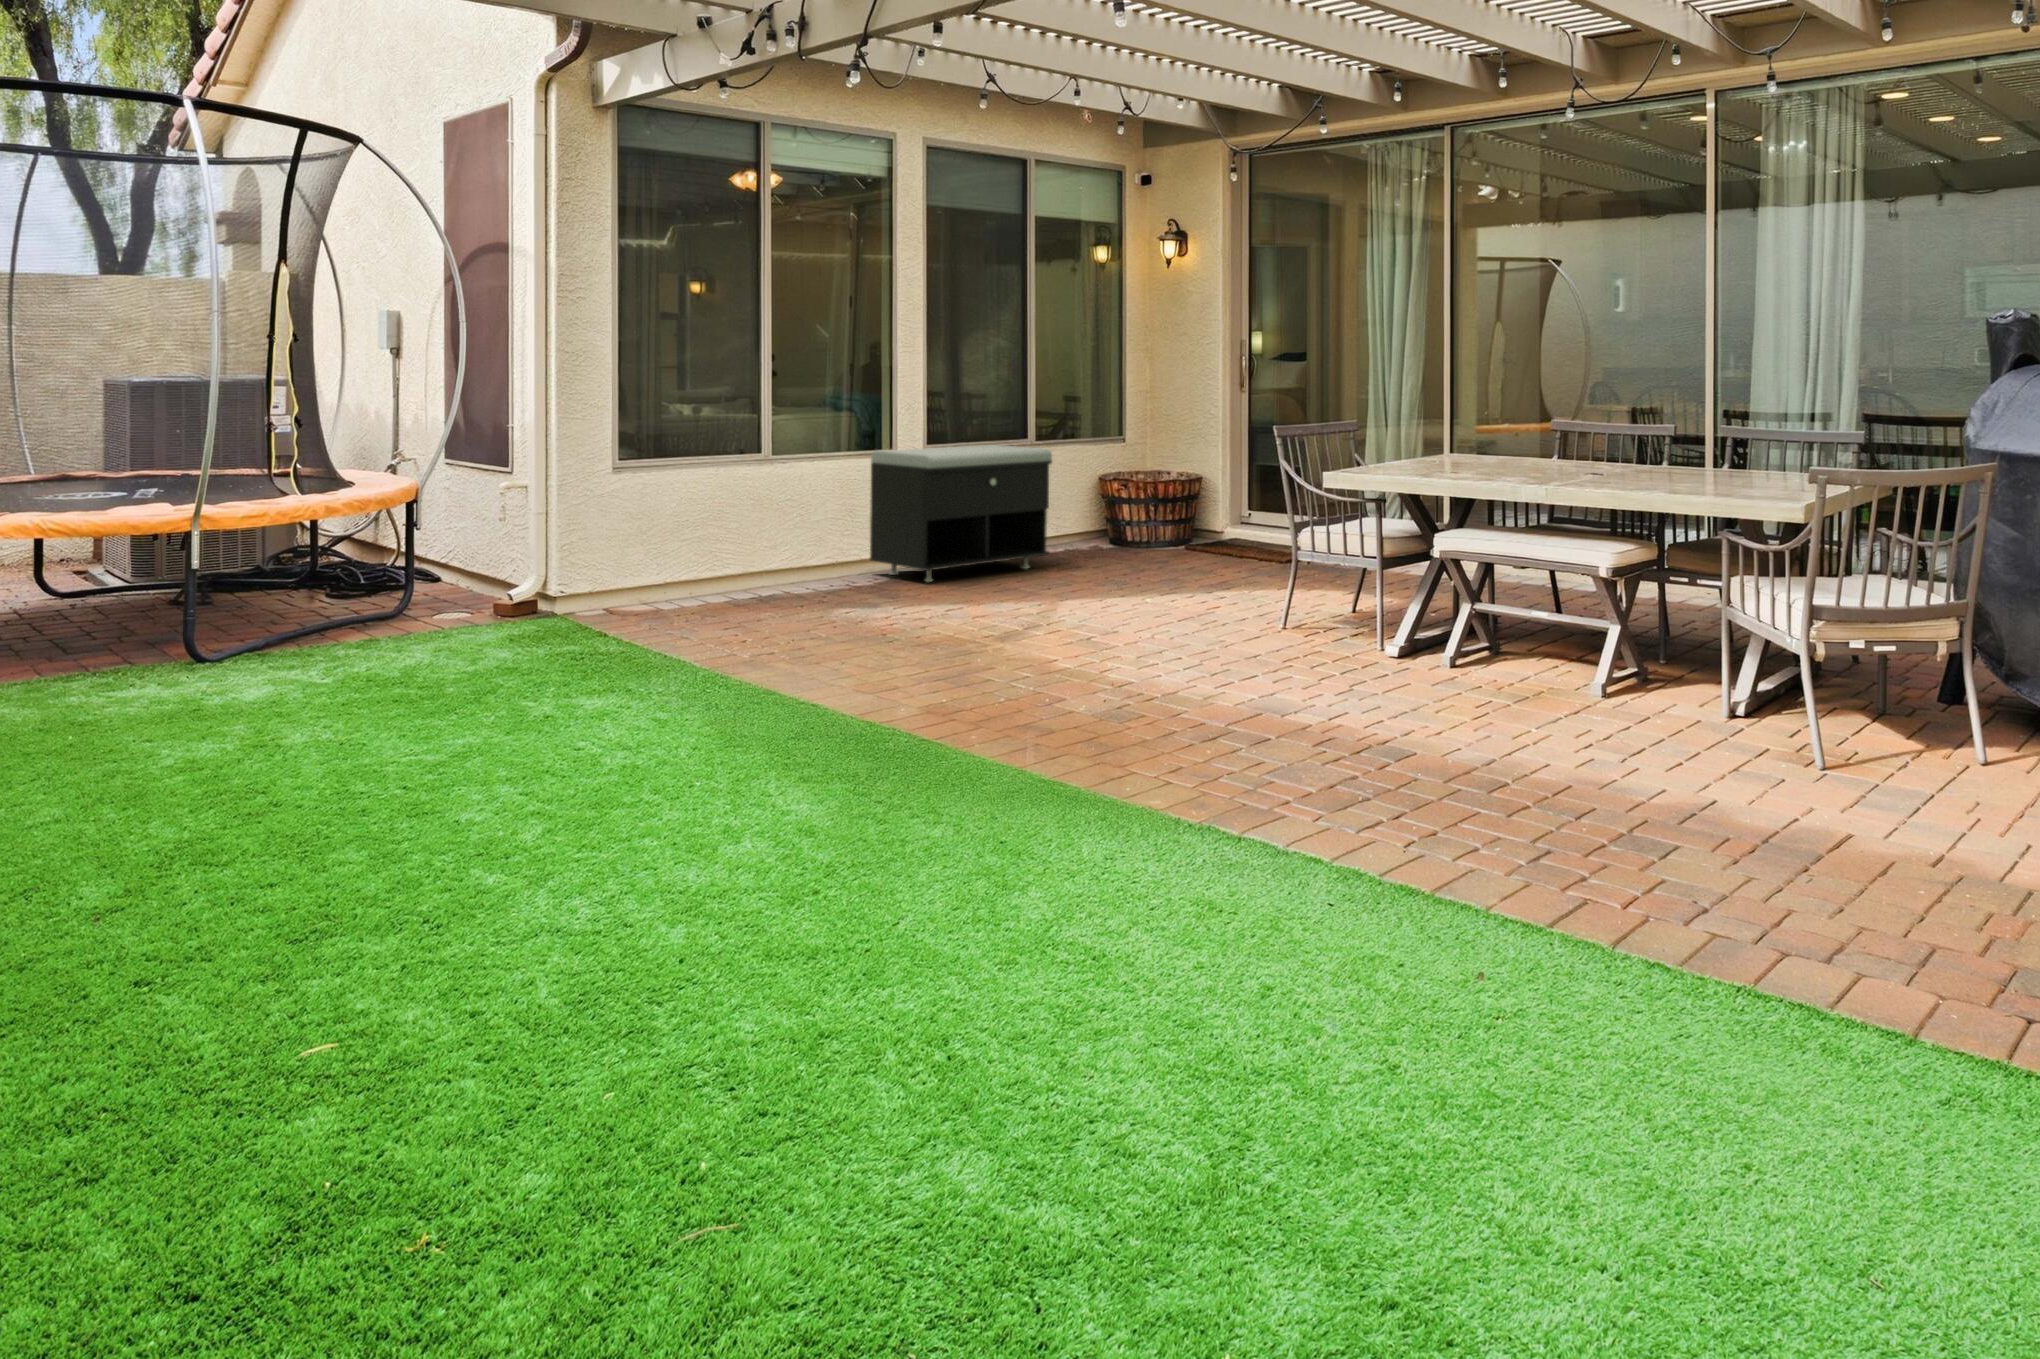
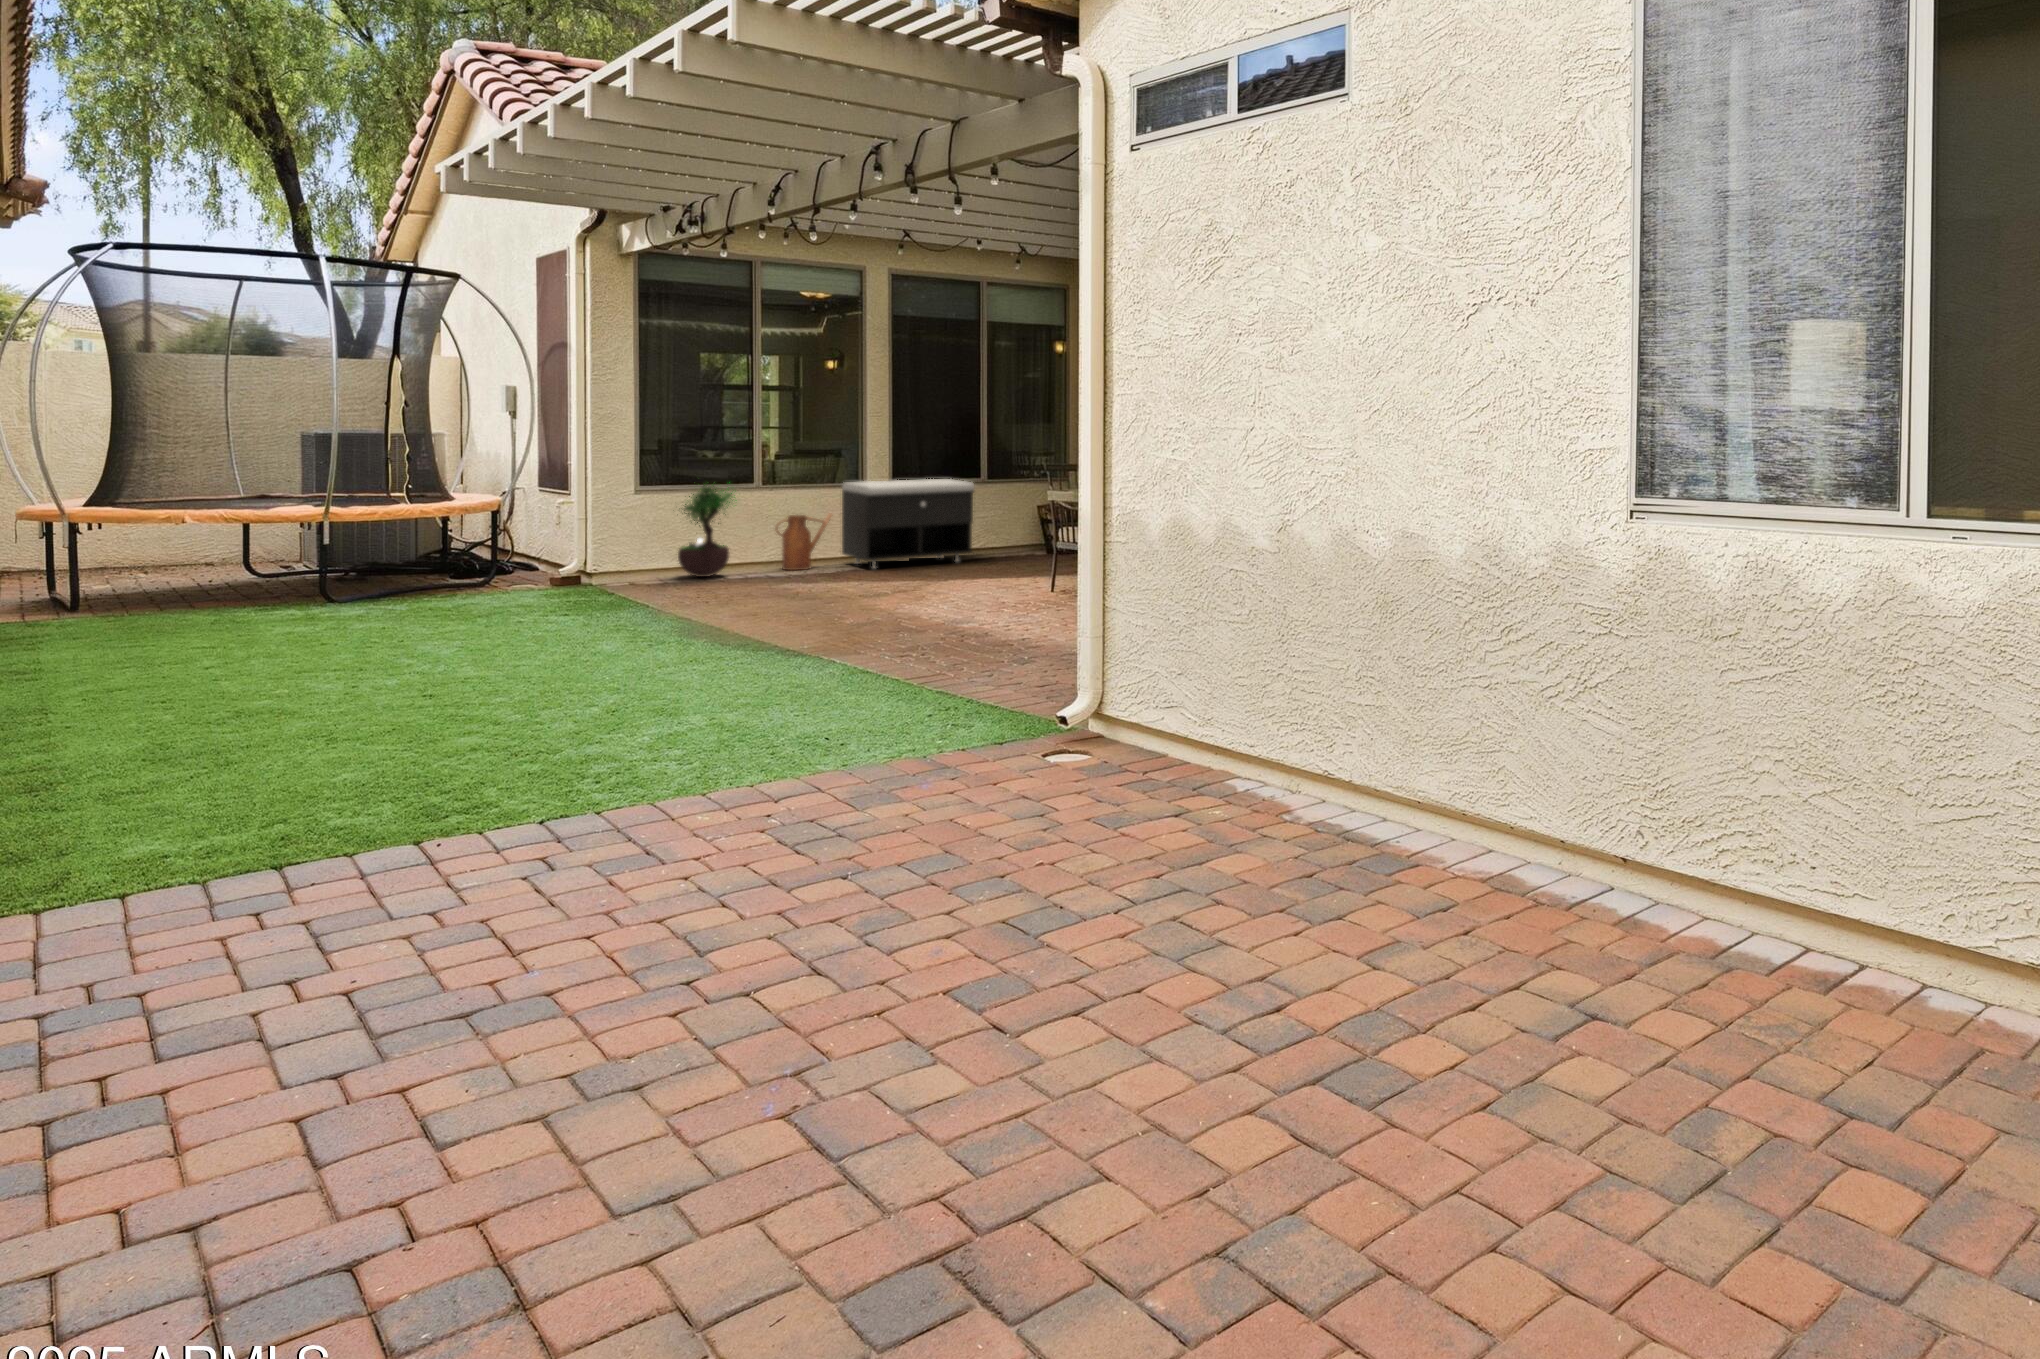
potted tree: none [673,442,765,601] -> present [678,482,737,577]
watering can: none [794,497,865,587] -> present [776,514,832,570]

